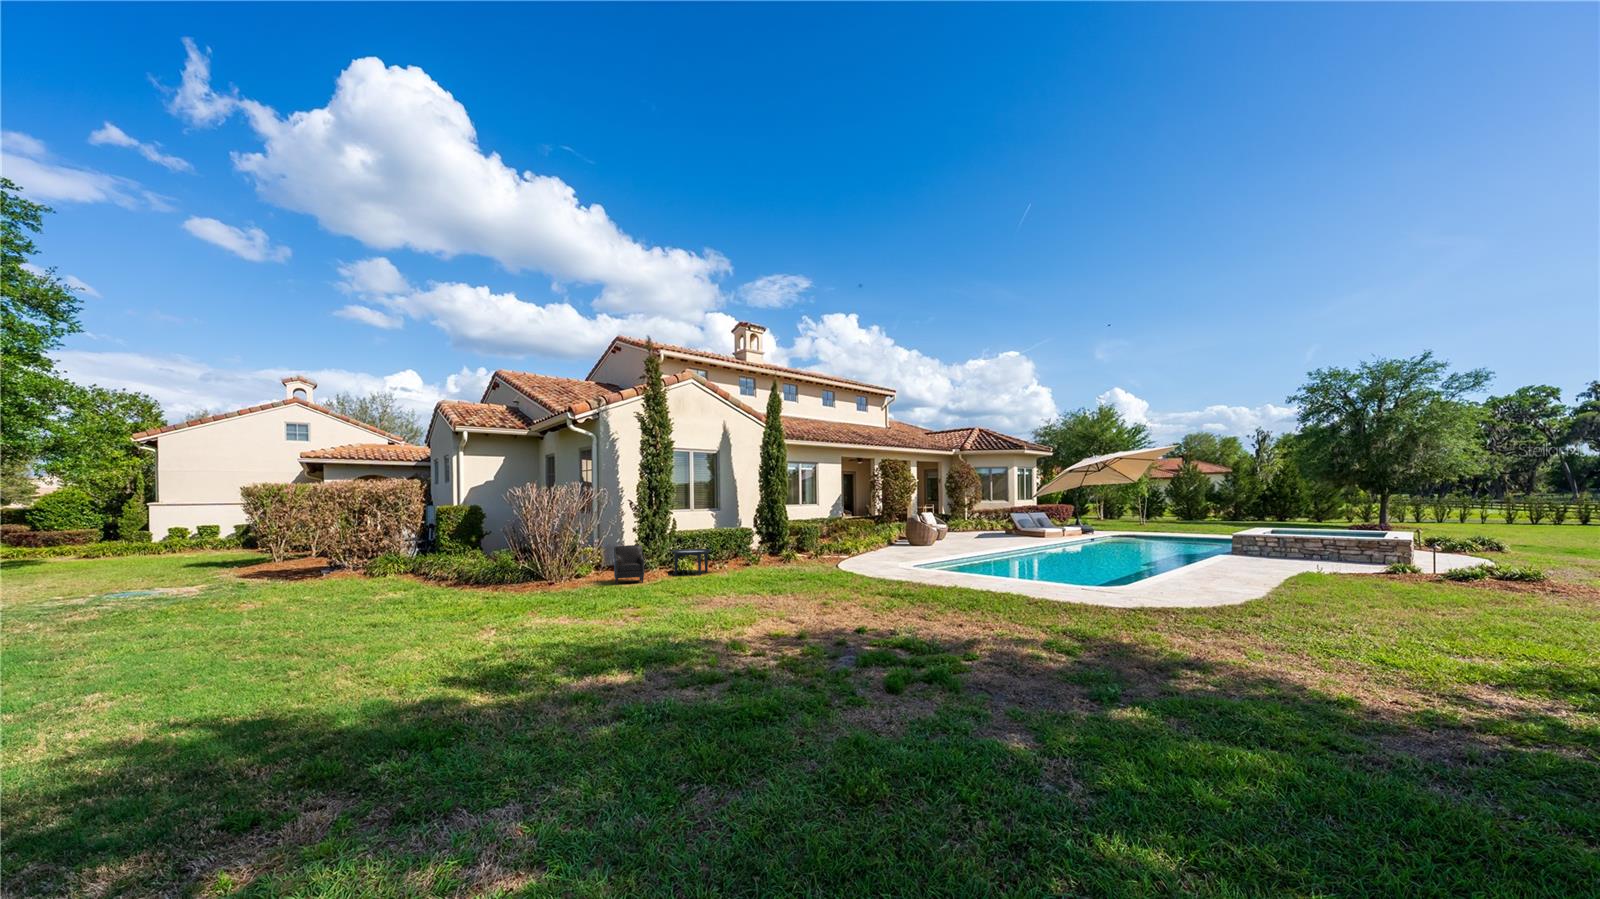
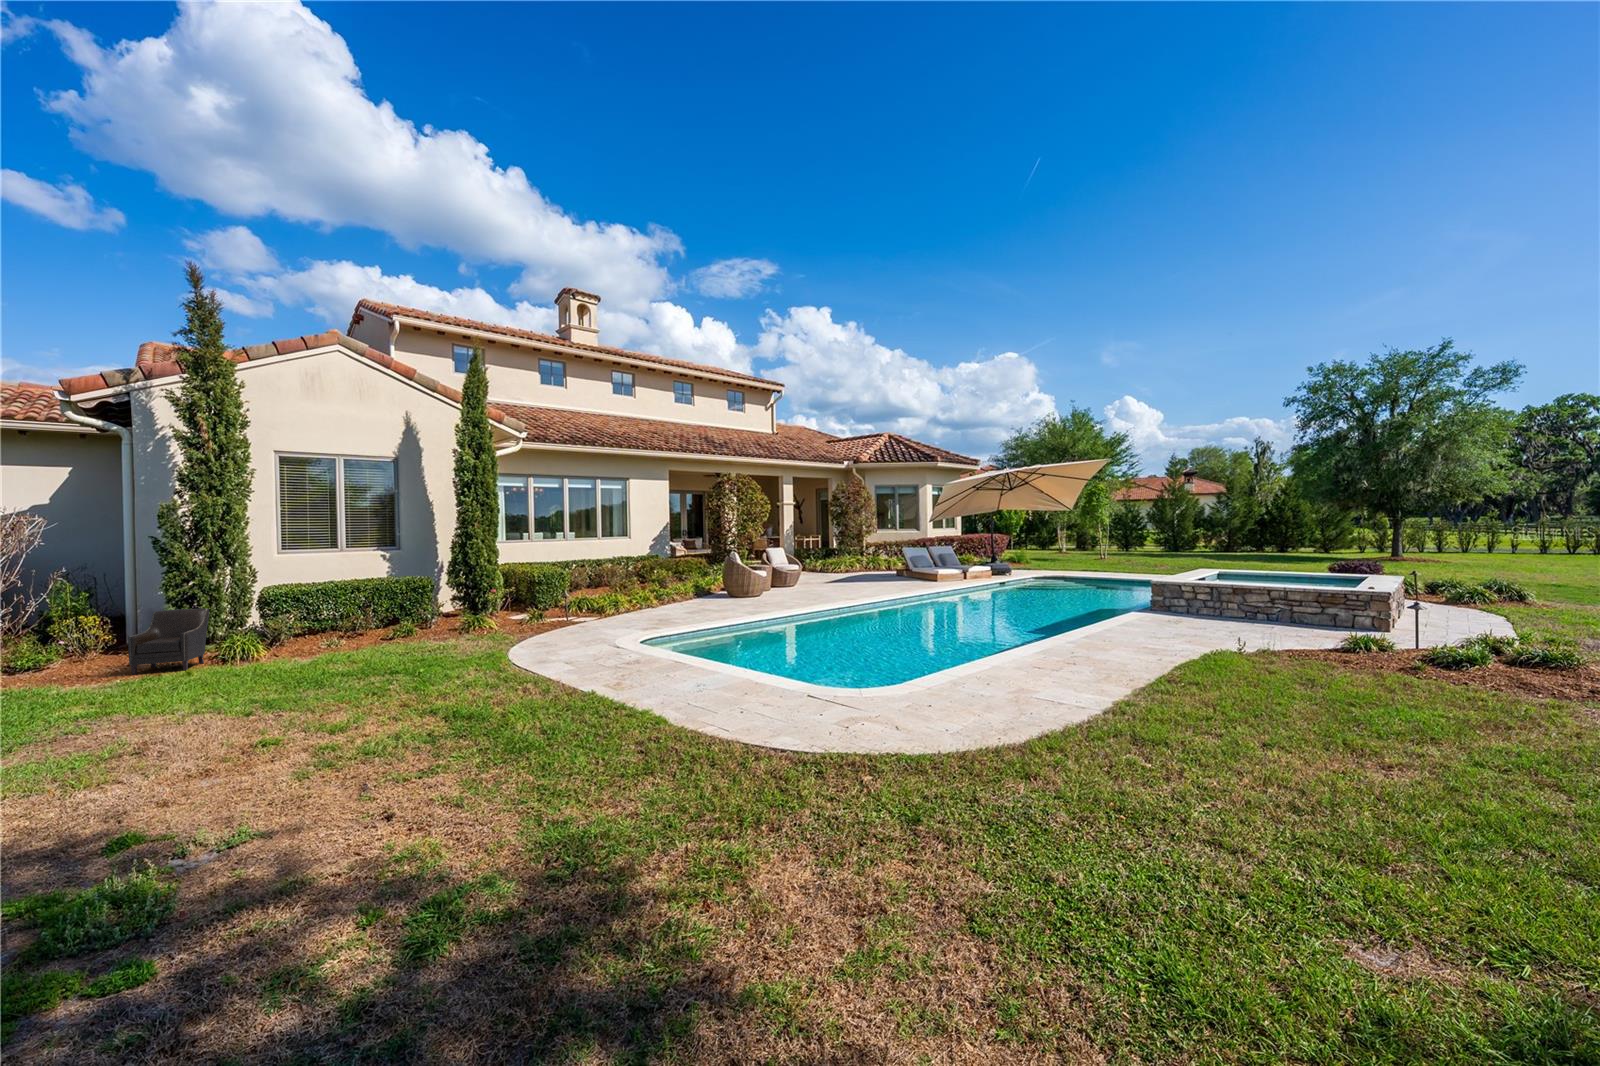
round table: present [672,549,711,575] -> none [283,608,359,651]

